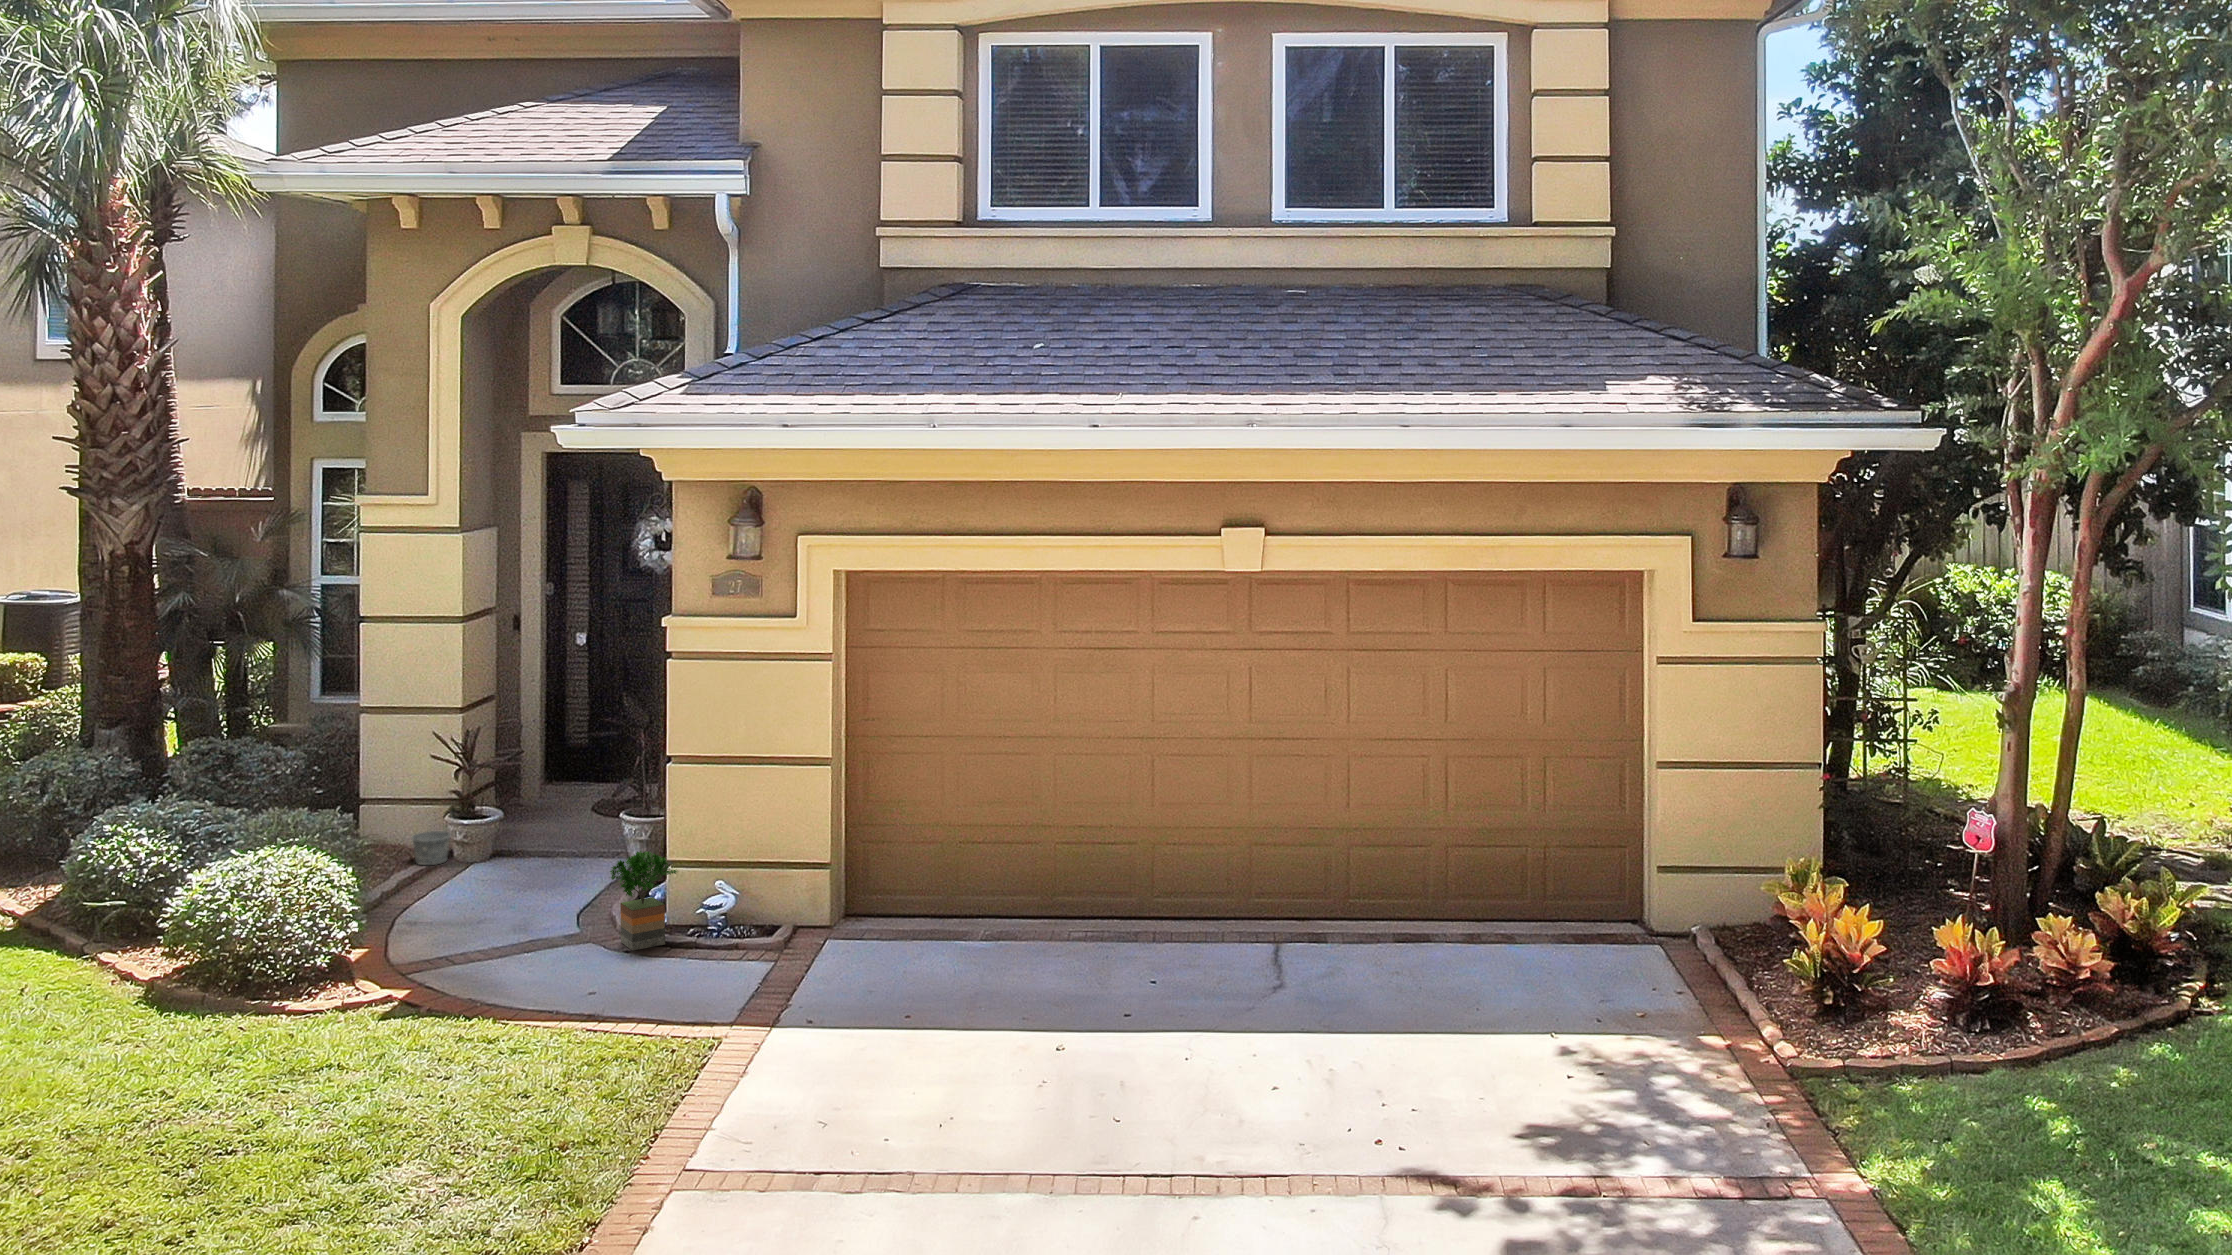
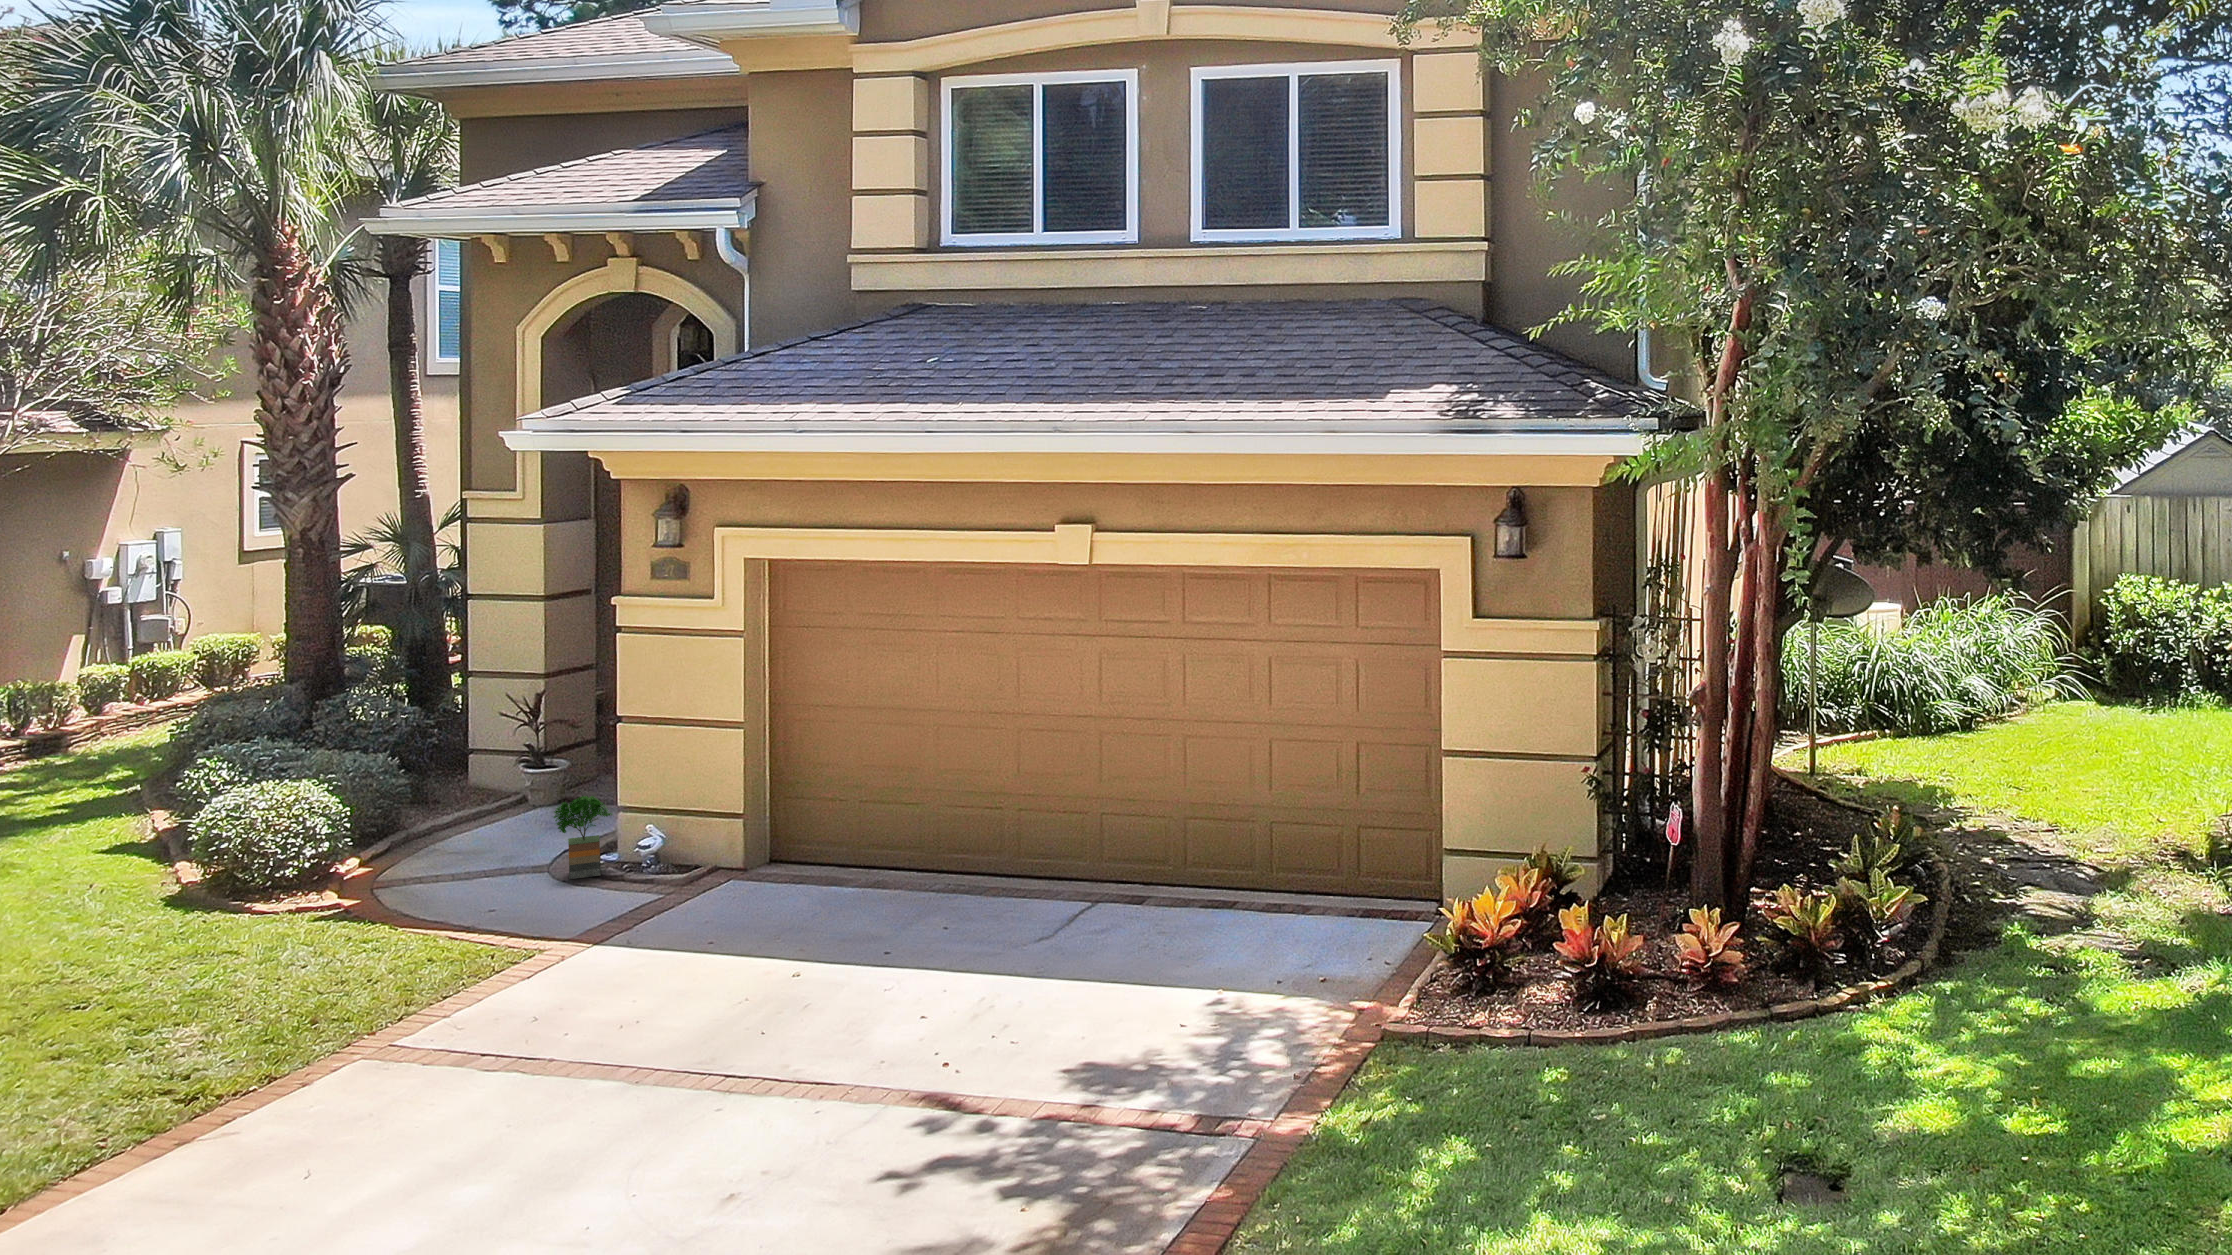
bucket: present [412,830,451,865] -> none [494,762,528,804]

